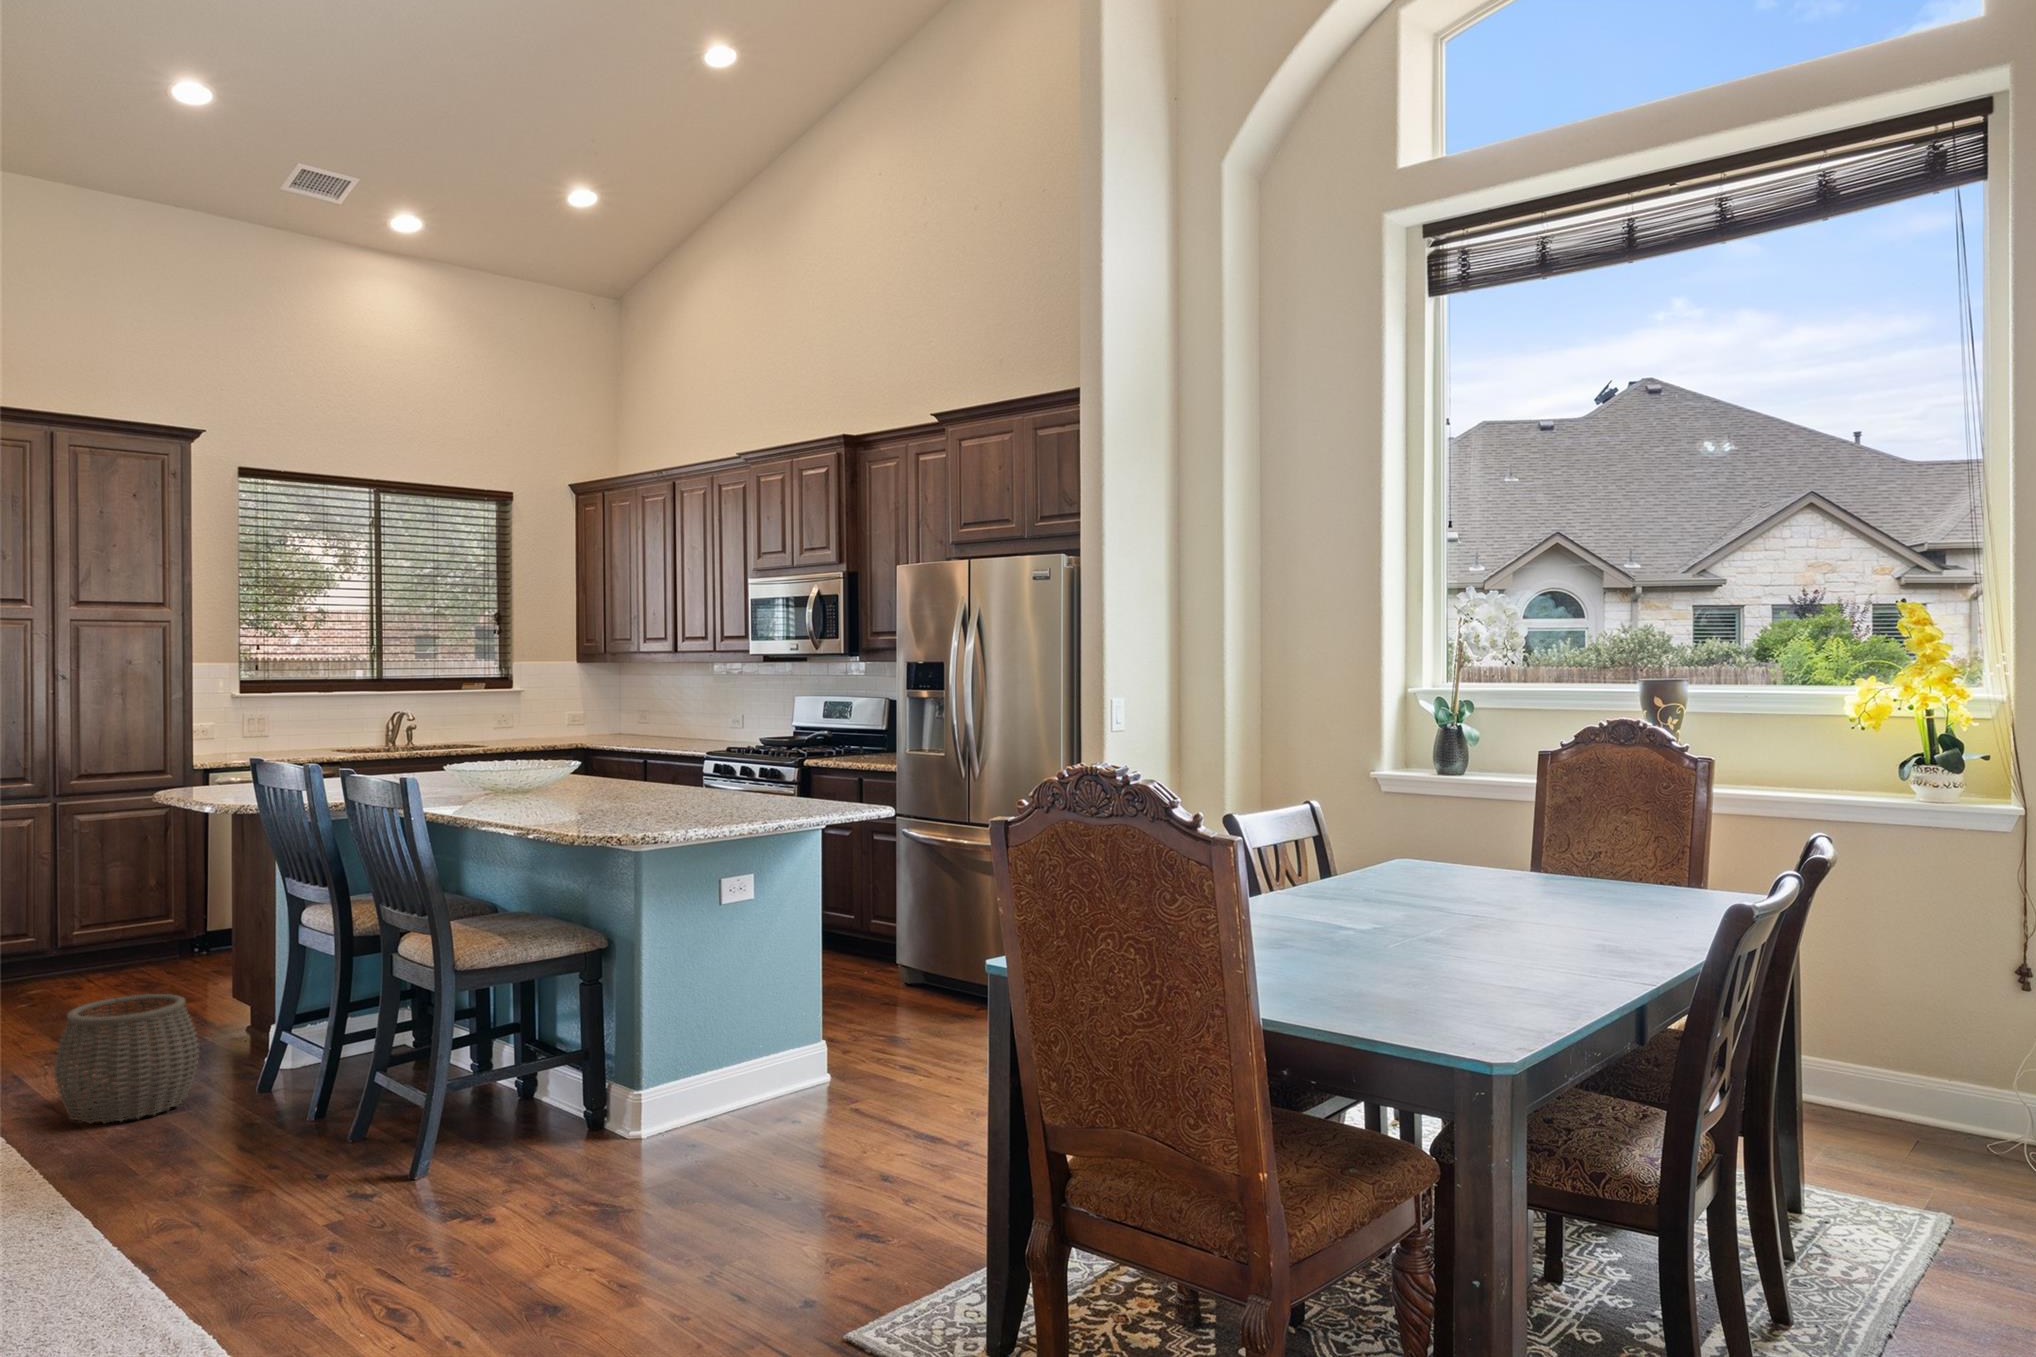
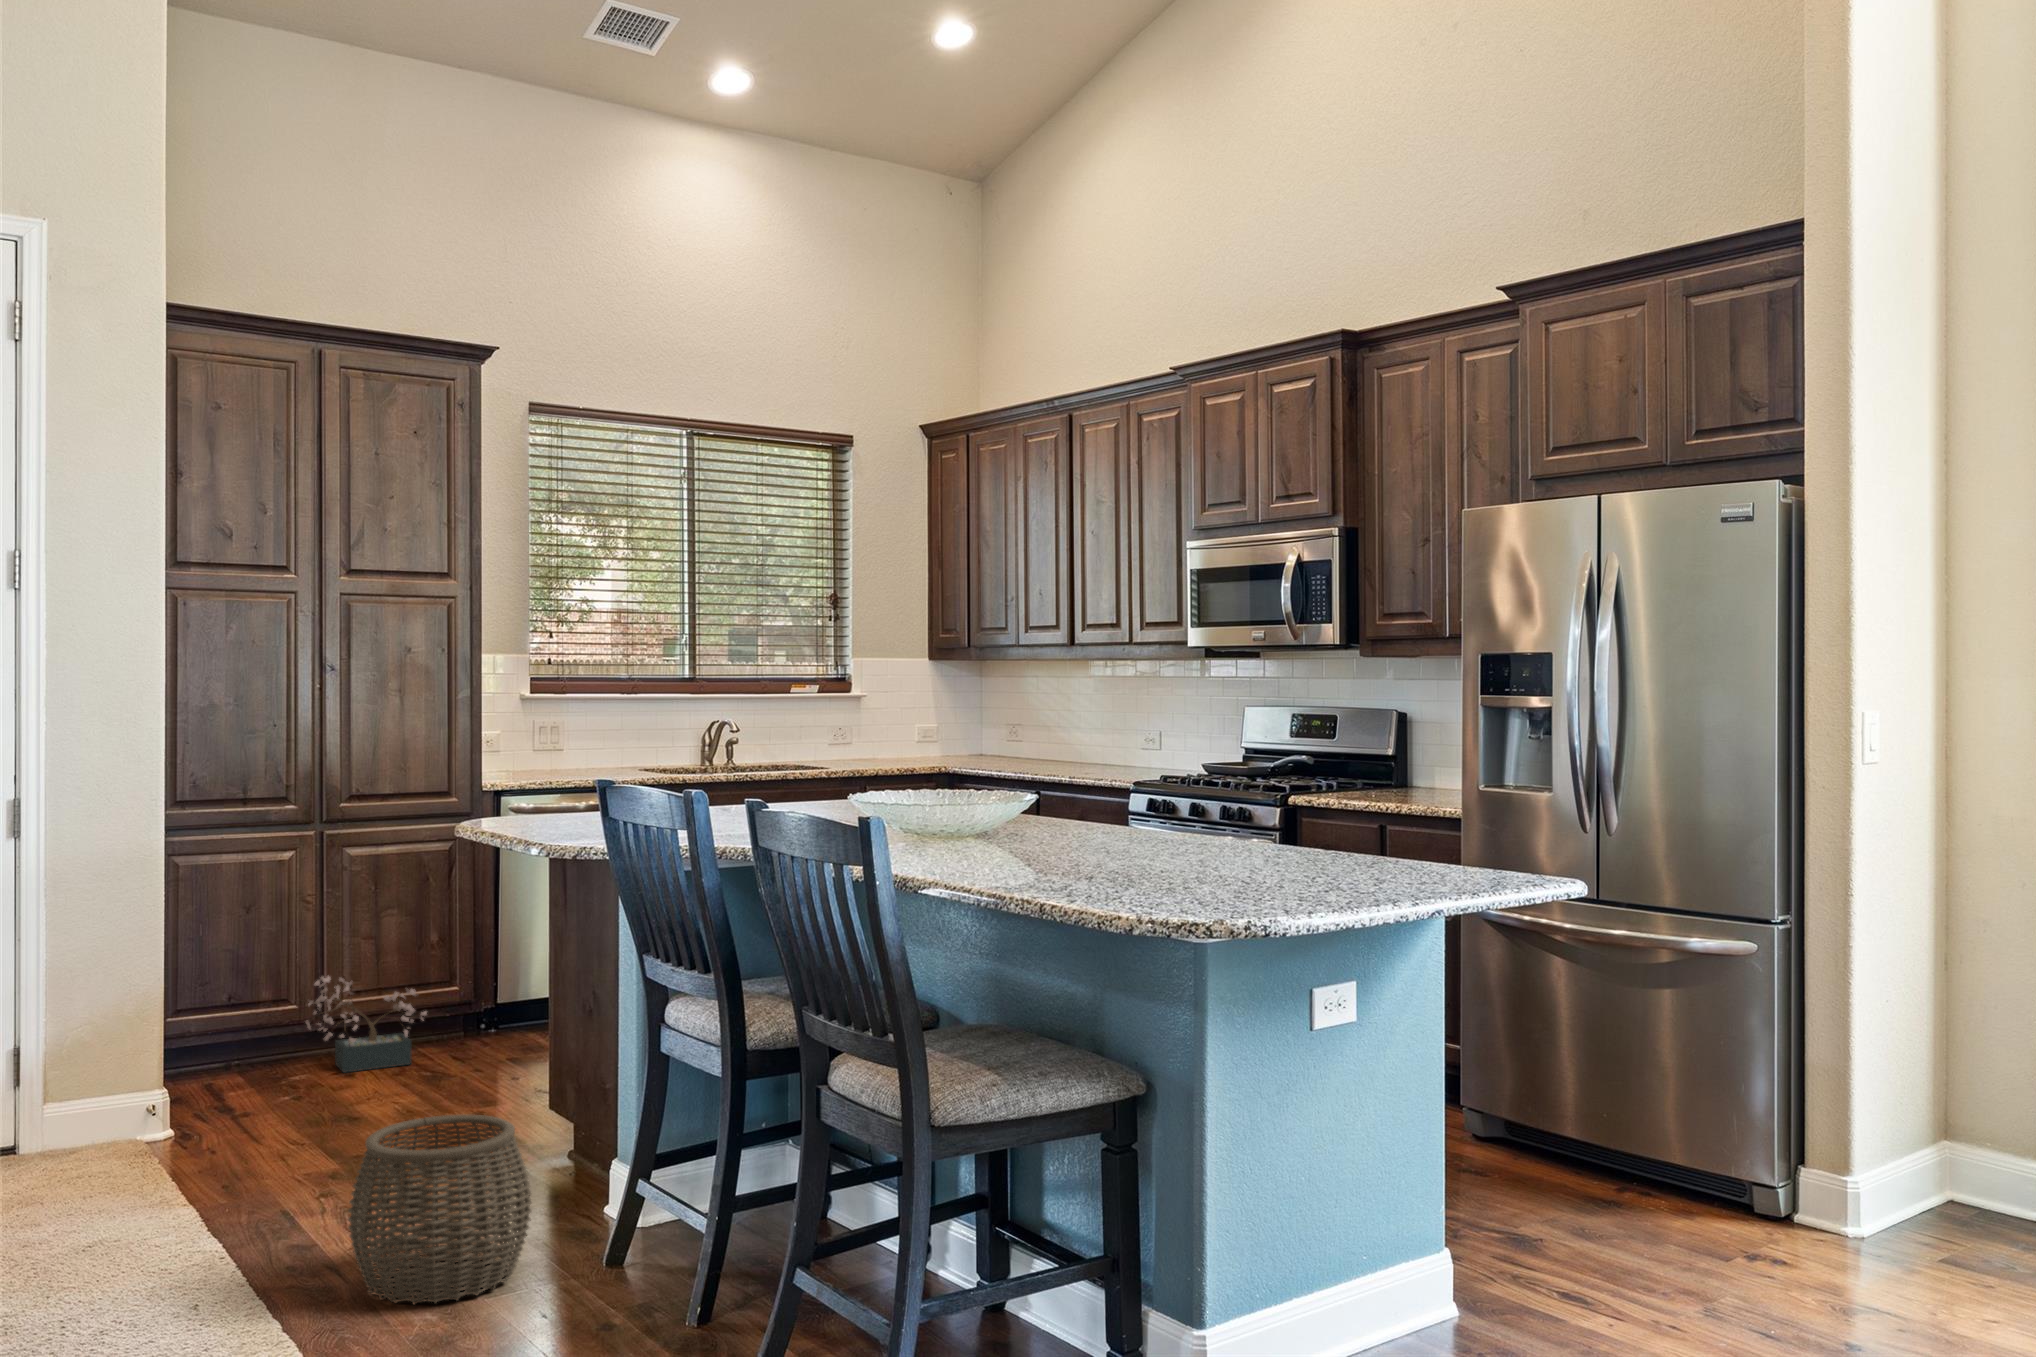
decorative plant: none [42,911,148,985] -> present [306,975,427,1073]

